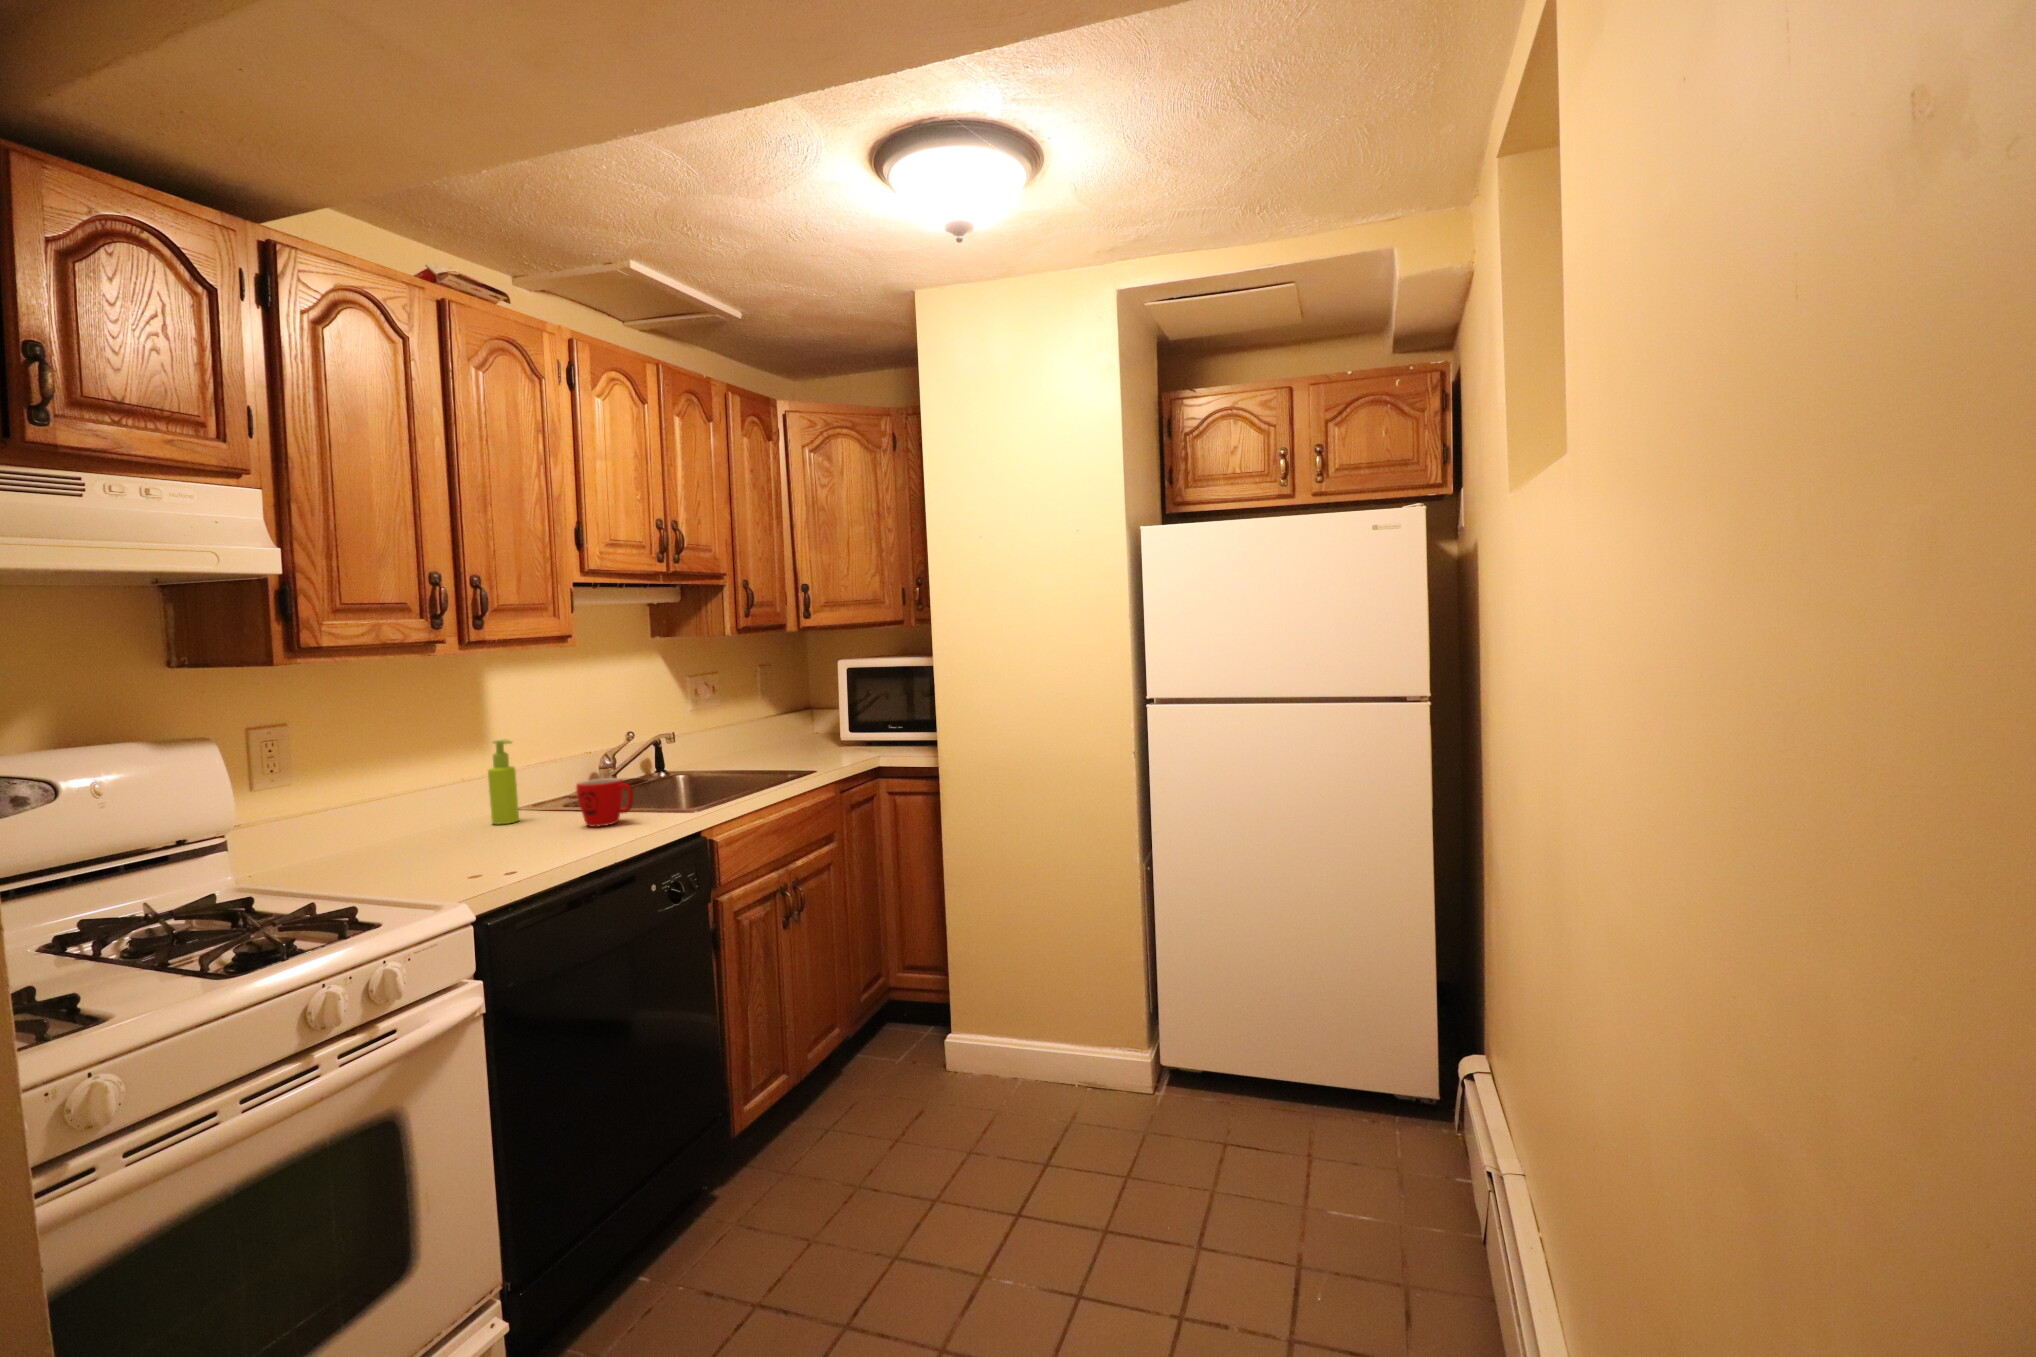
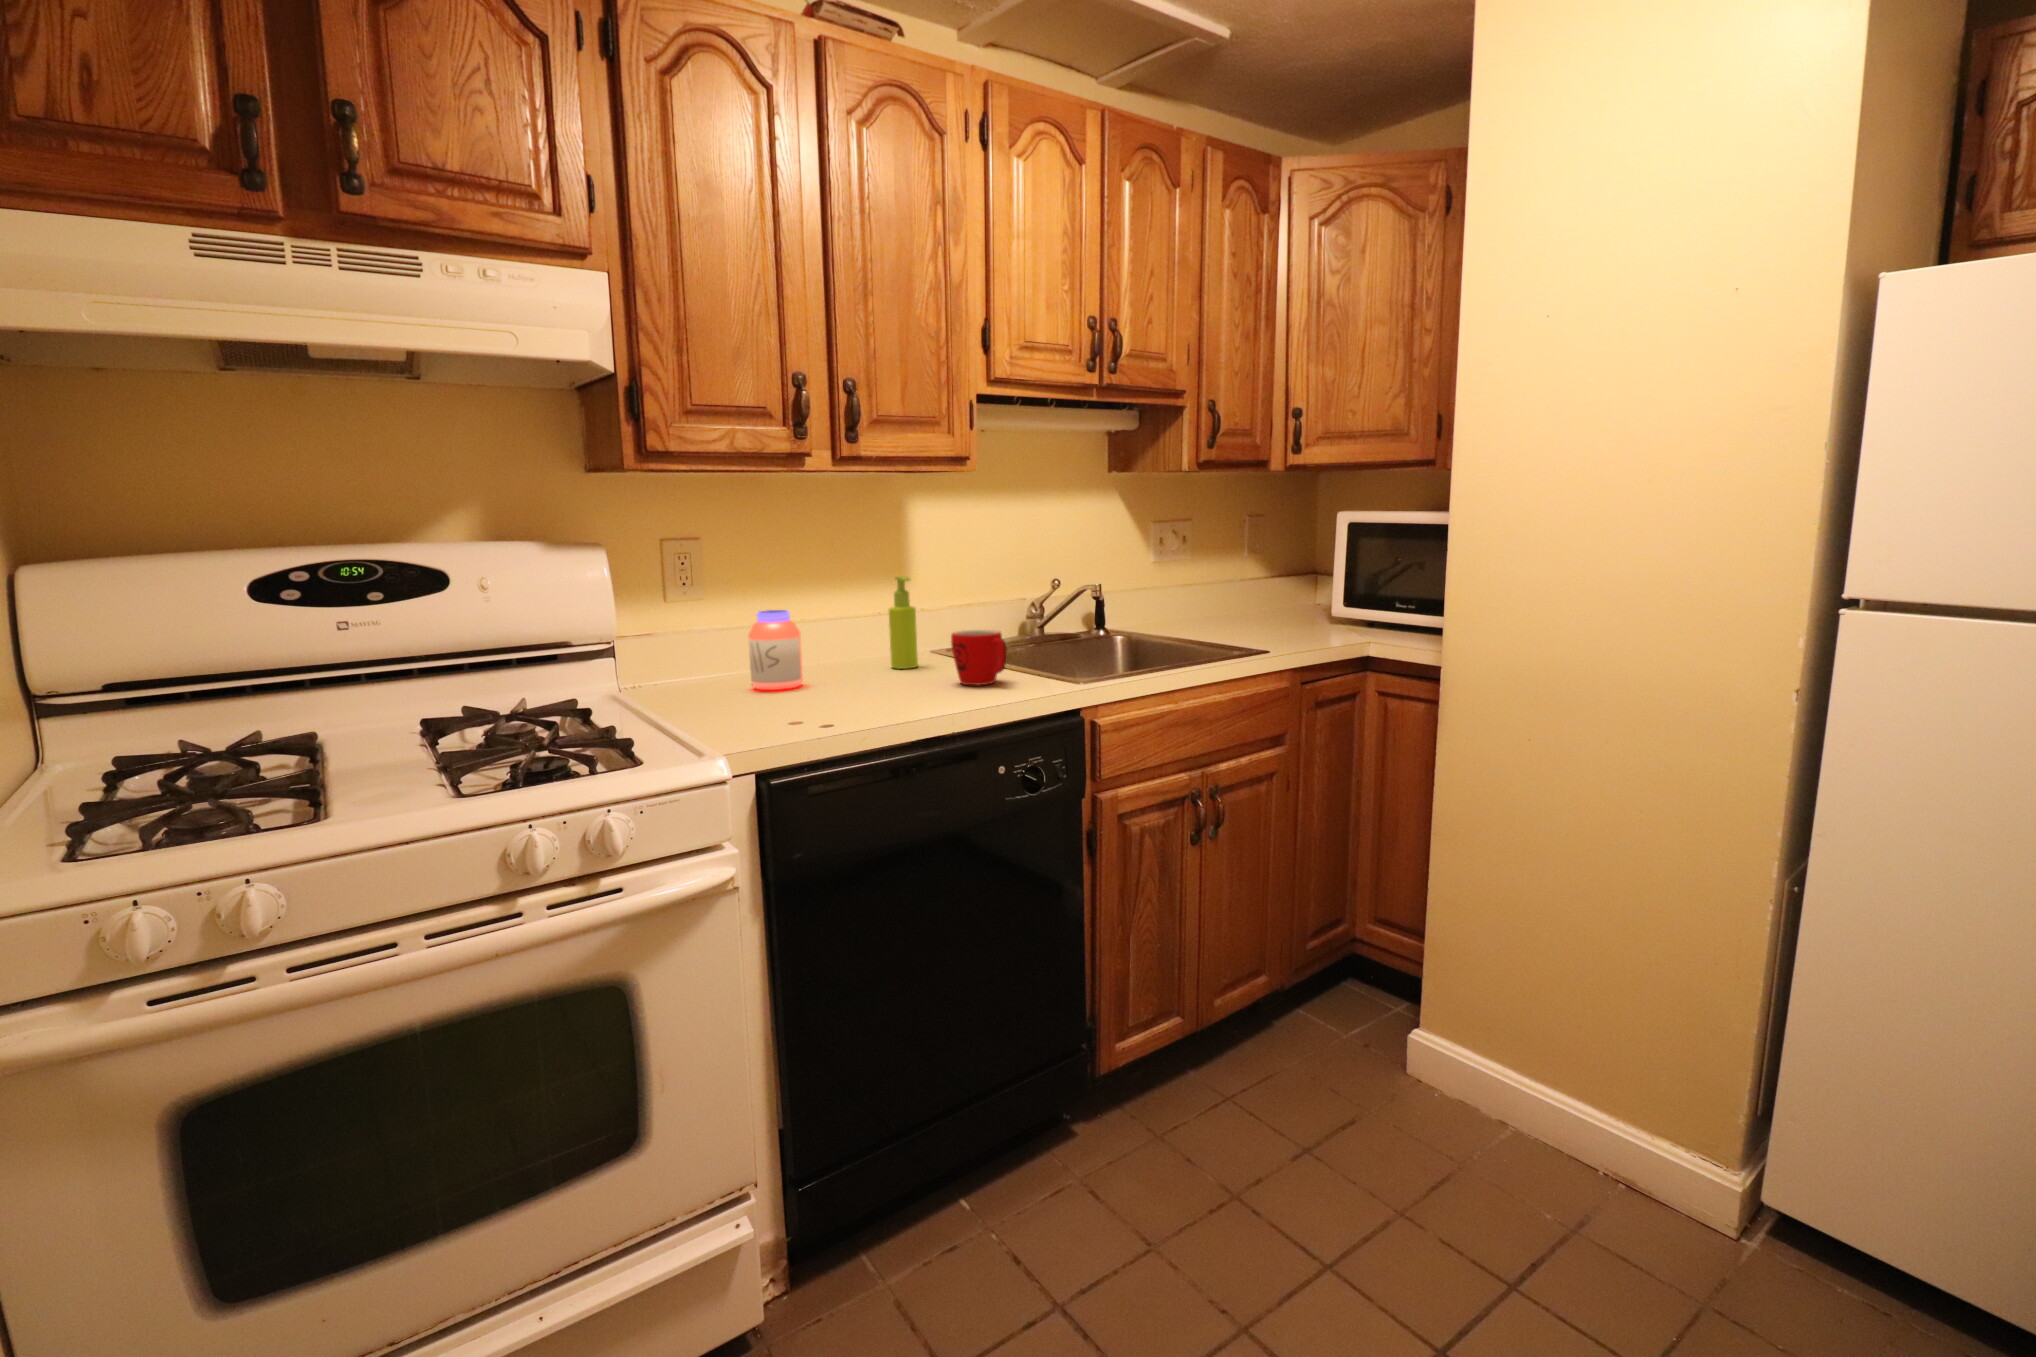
jar: none [366,781,426,859] -> present [748,610,803,690]

